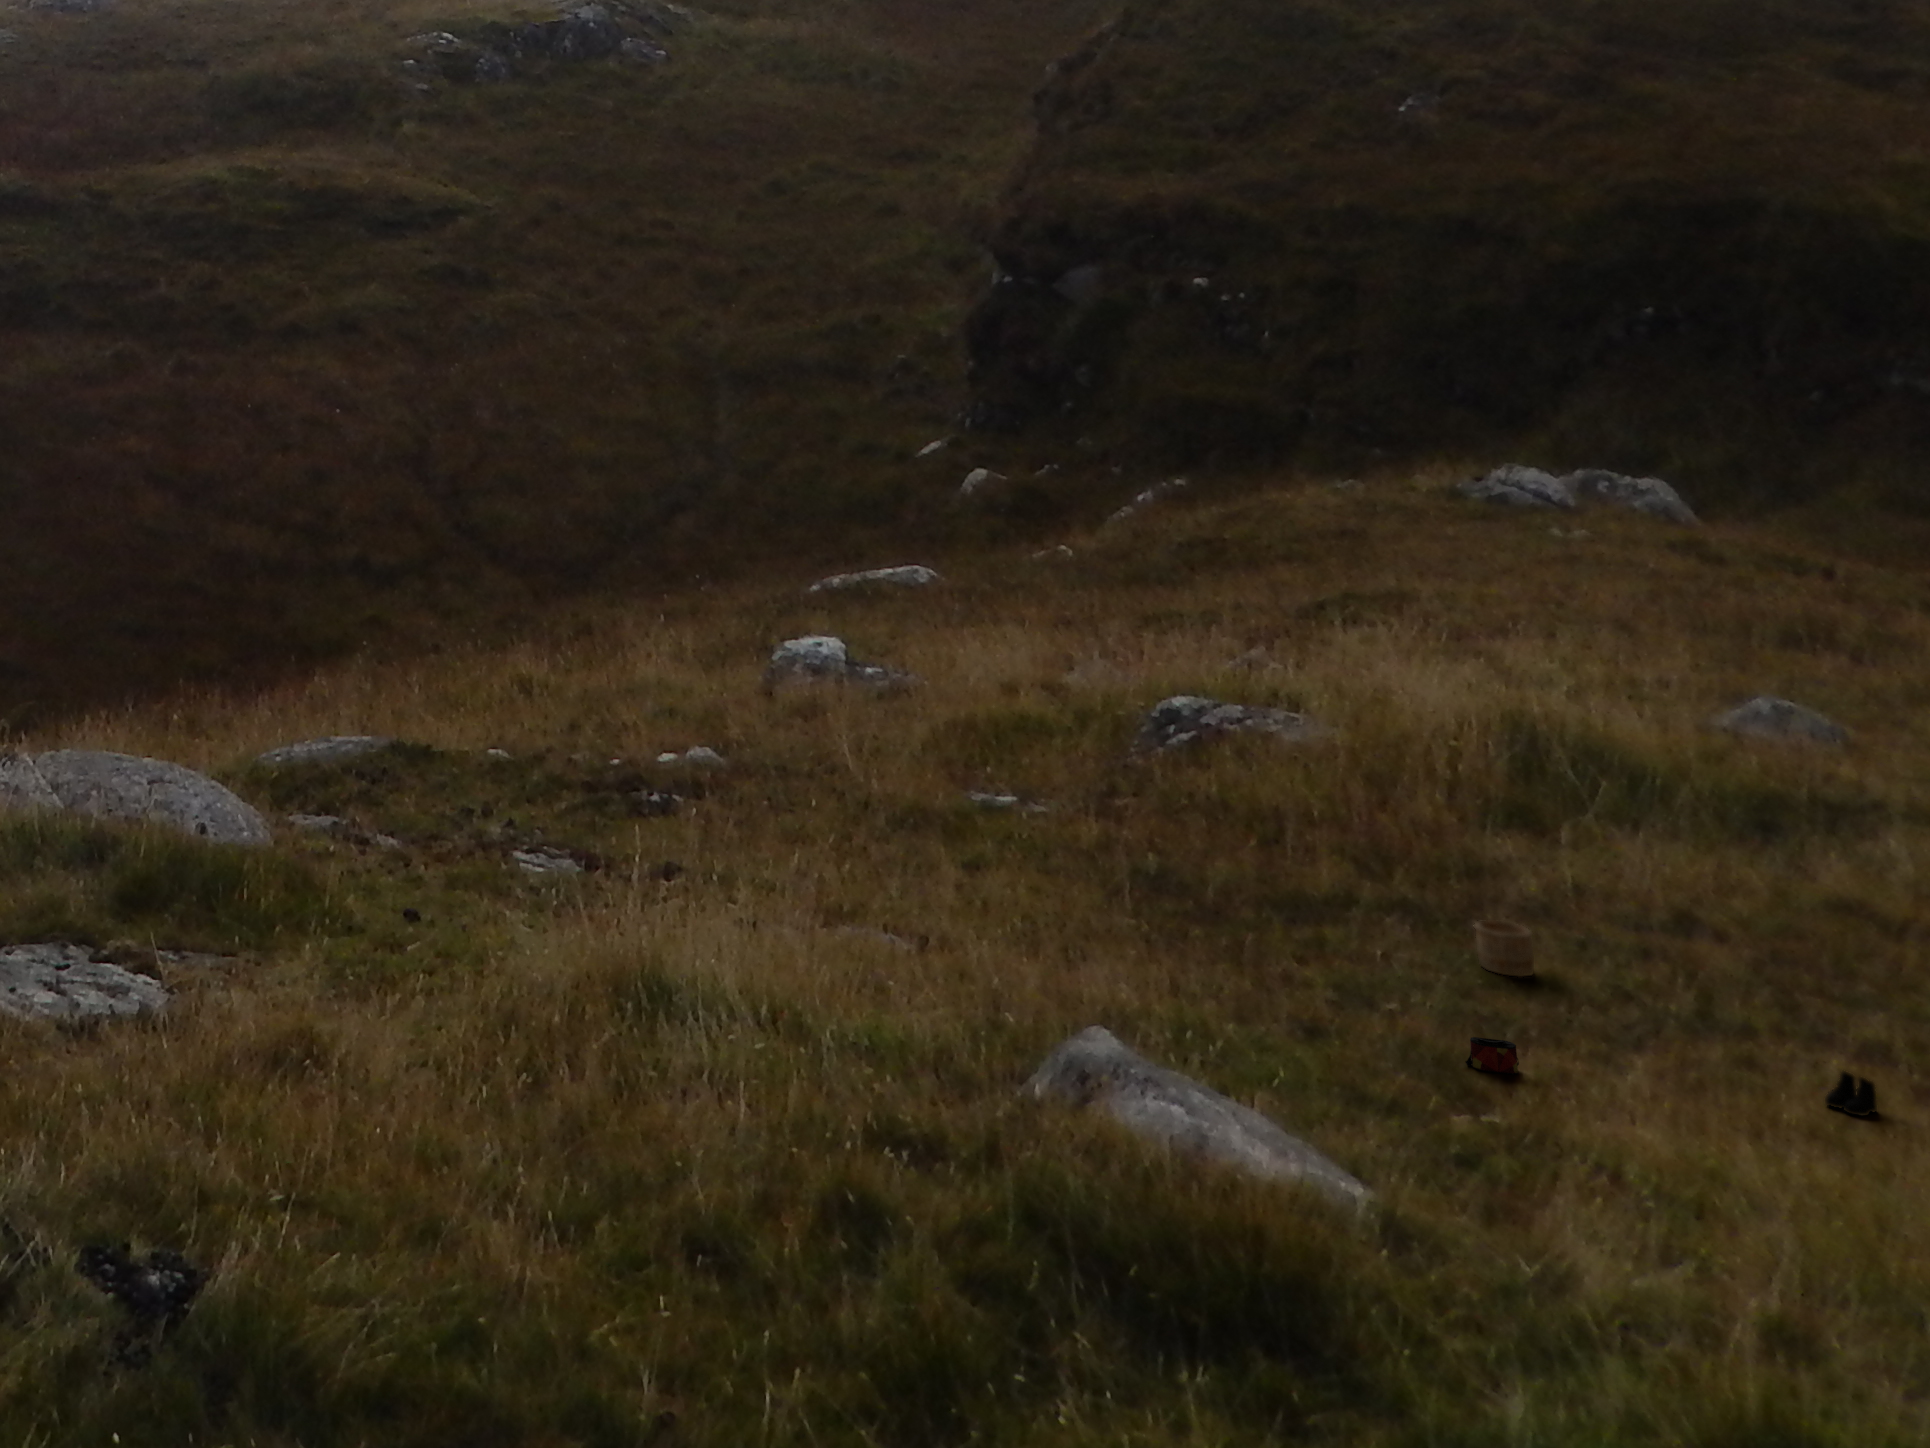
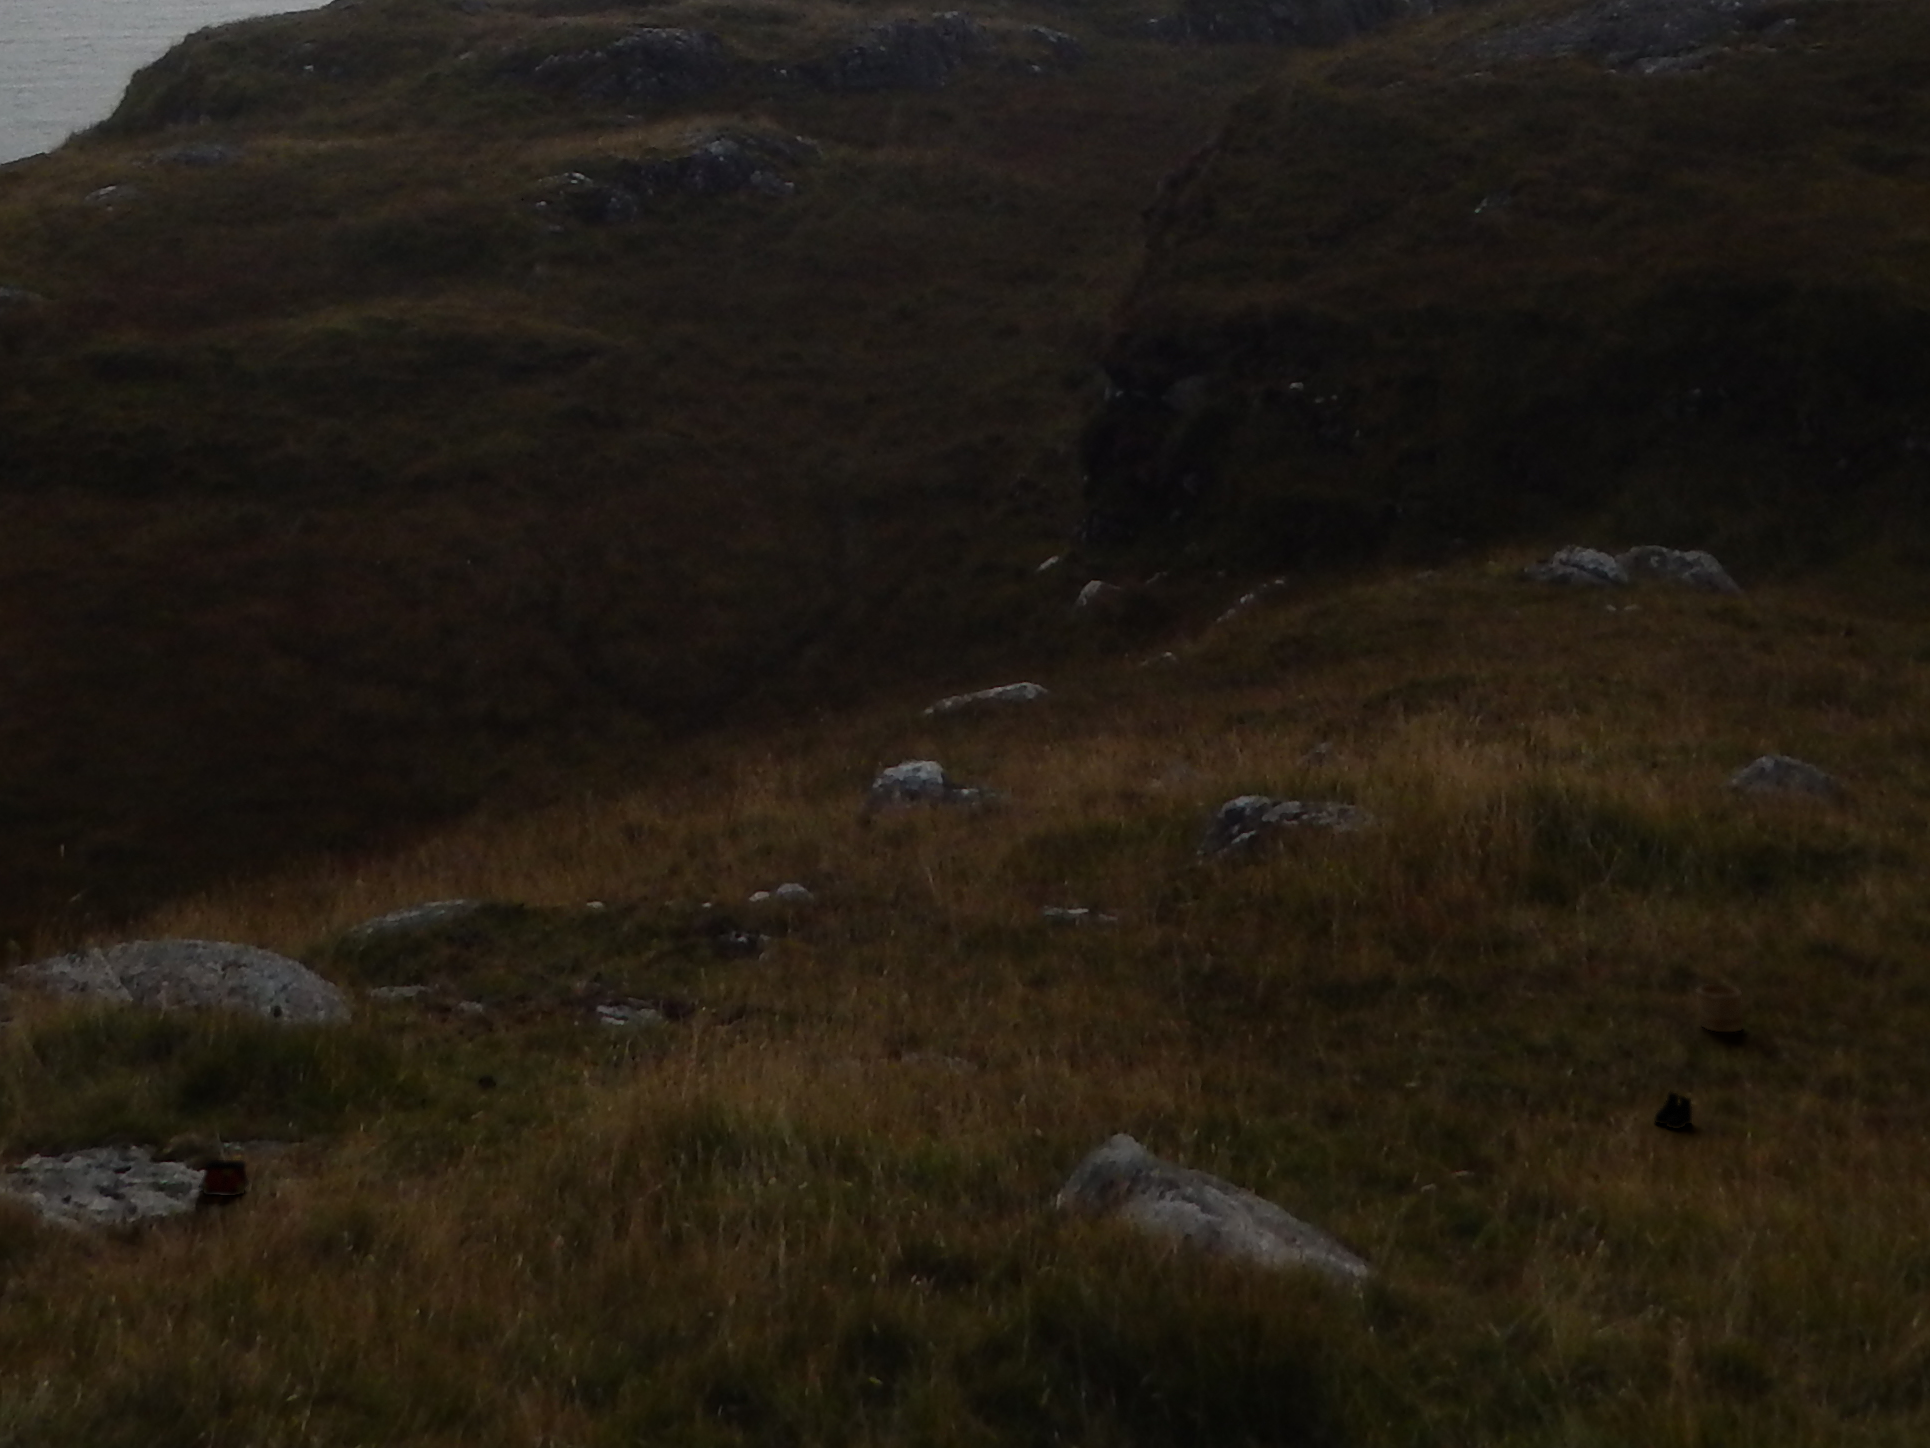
wooden bucket: present [1474,920,1534,976] -> present [1697,984,1743,1032]
bag: present [1465,1037,1519,1075] -> present [199,1160,248,1196]

